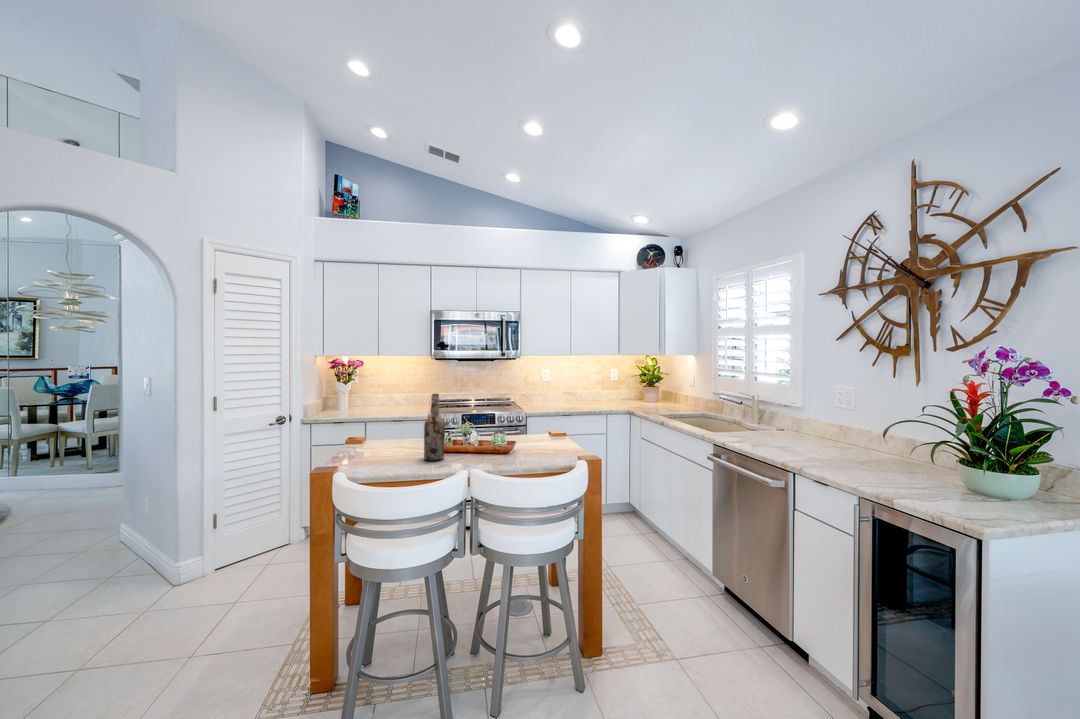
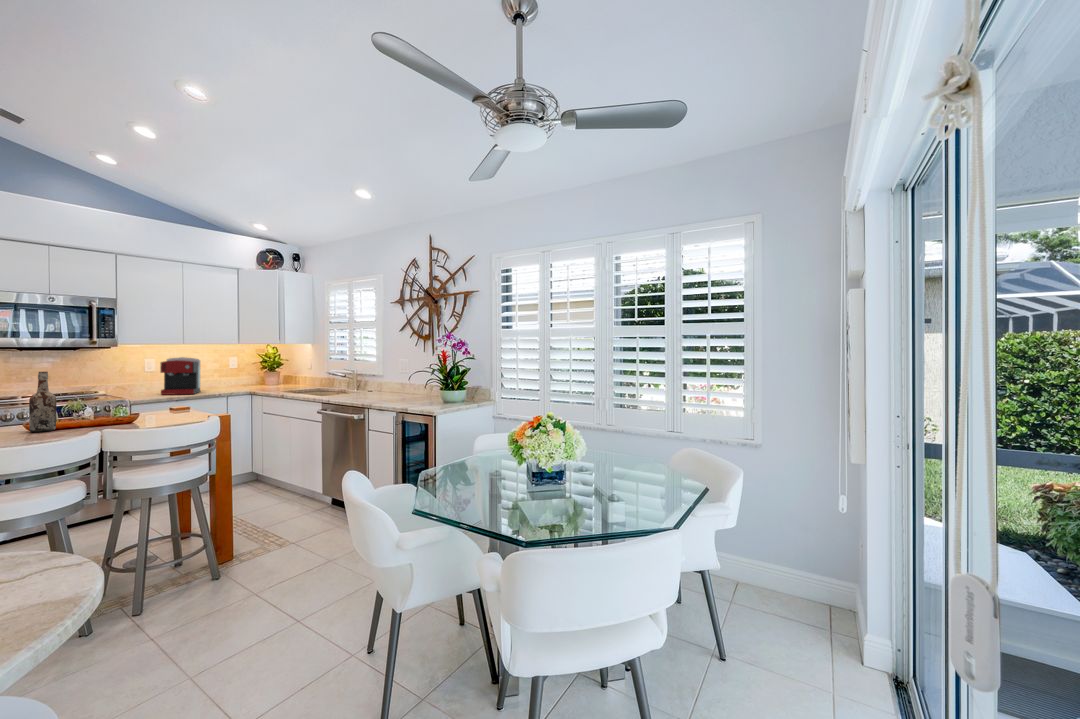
coffee maker: none [550,369,584,409] -> present [160,357,200,395]

